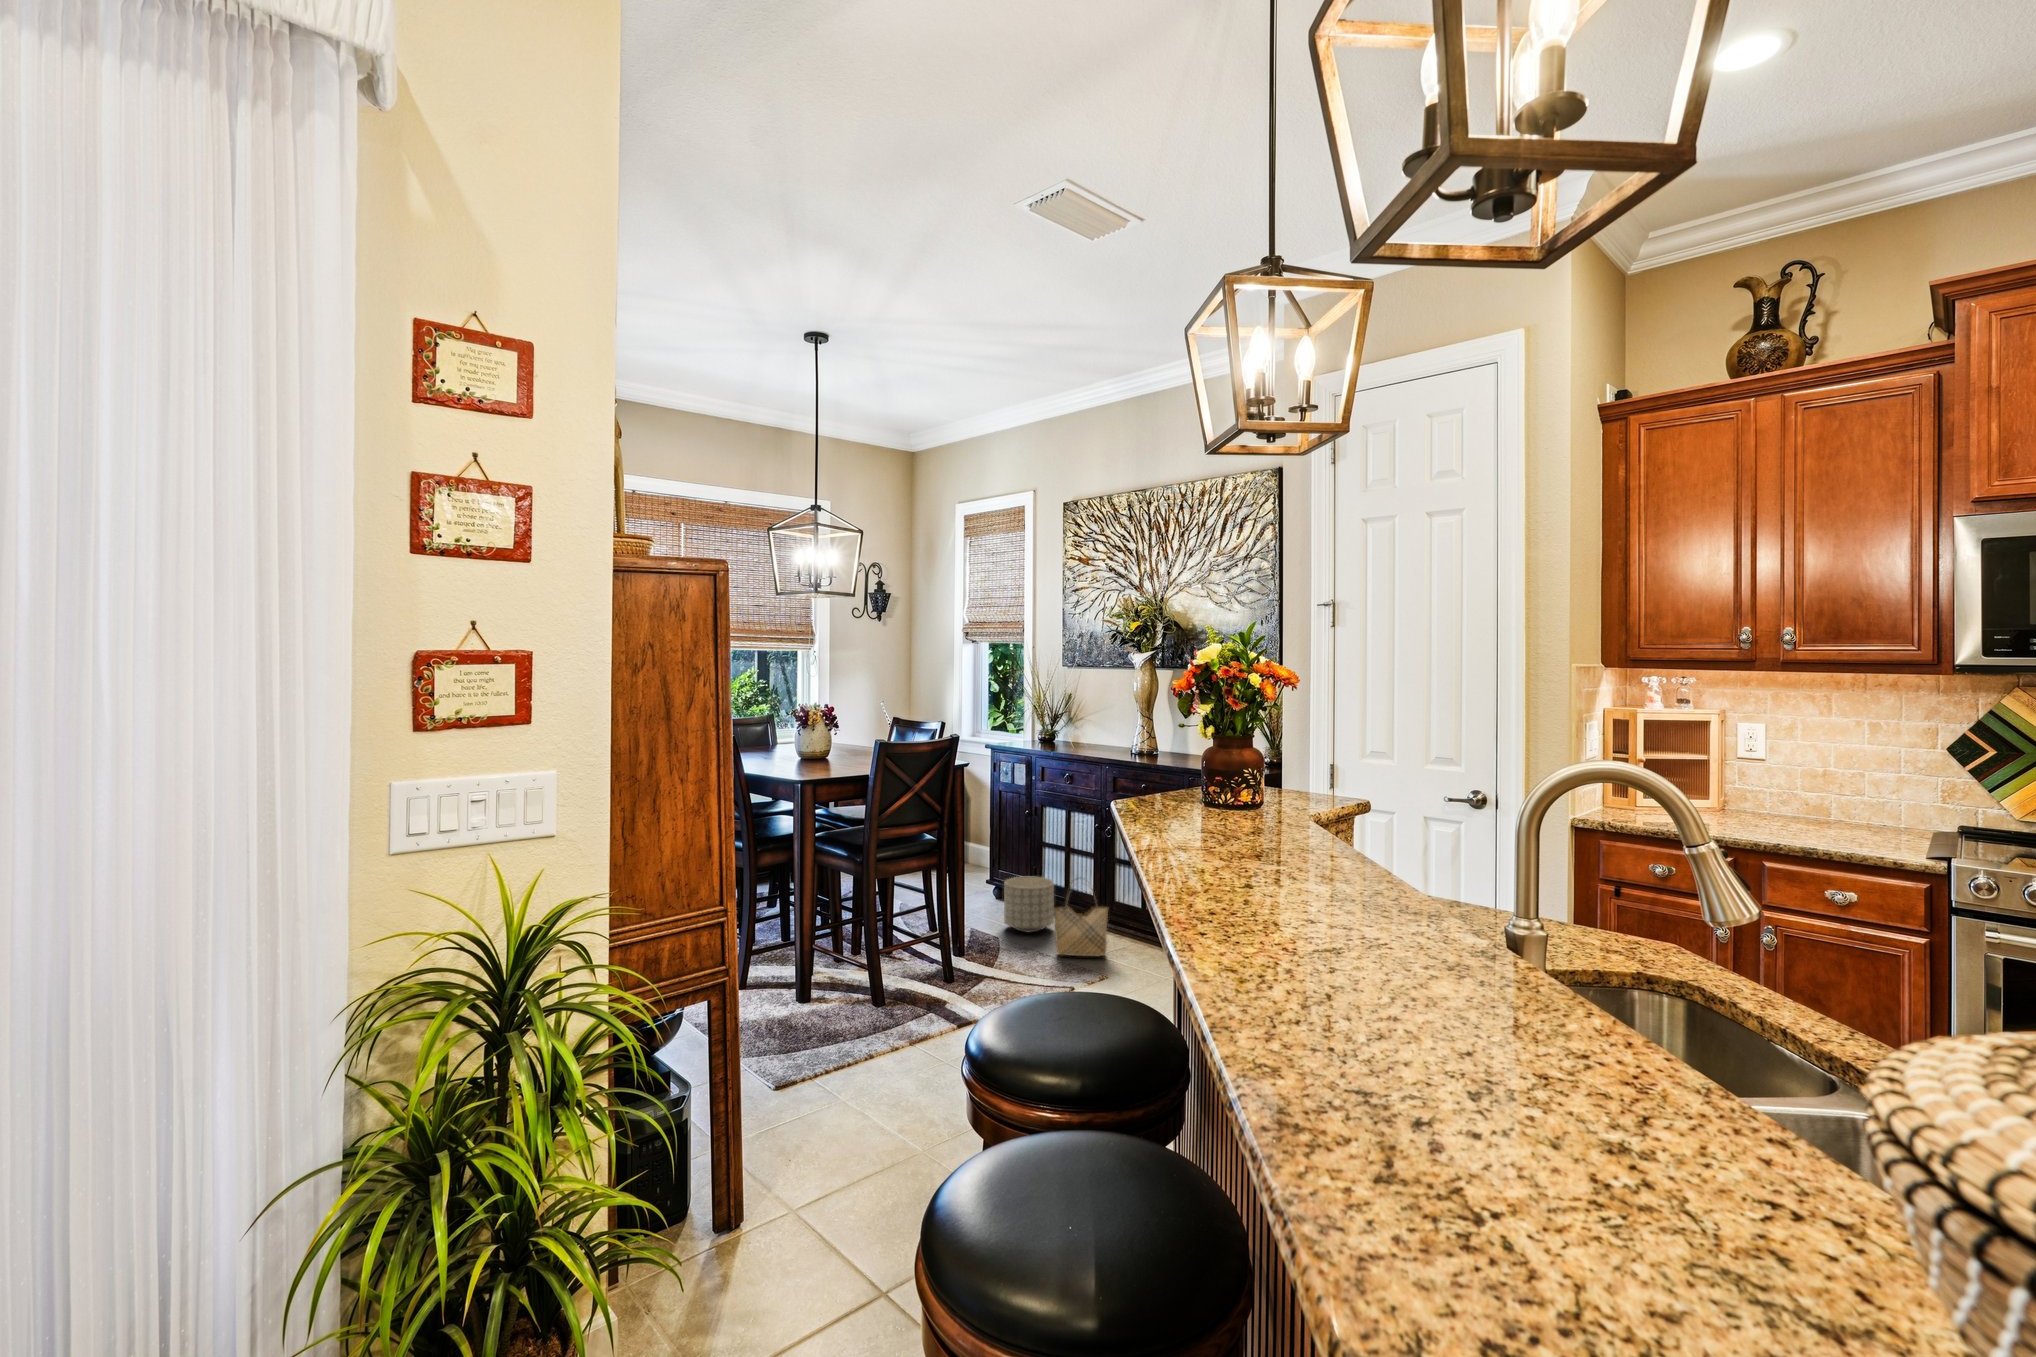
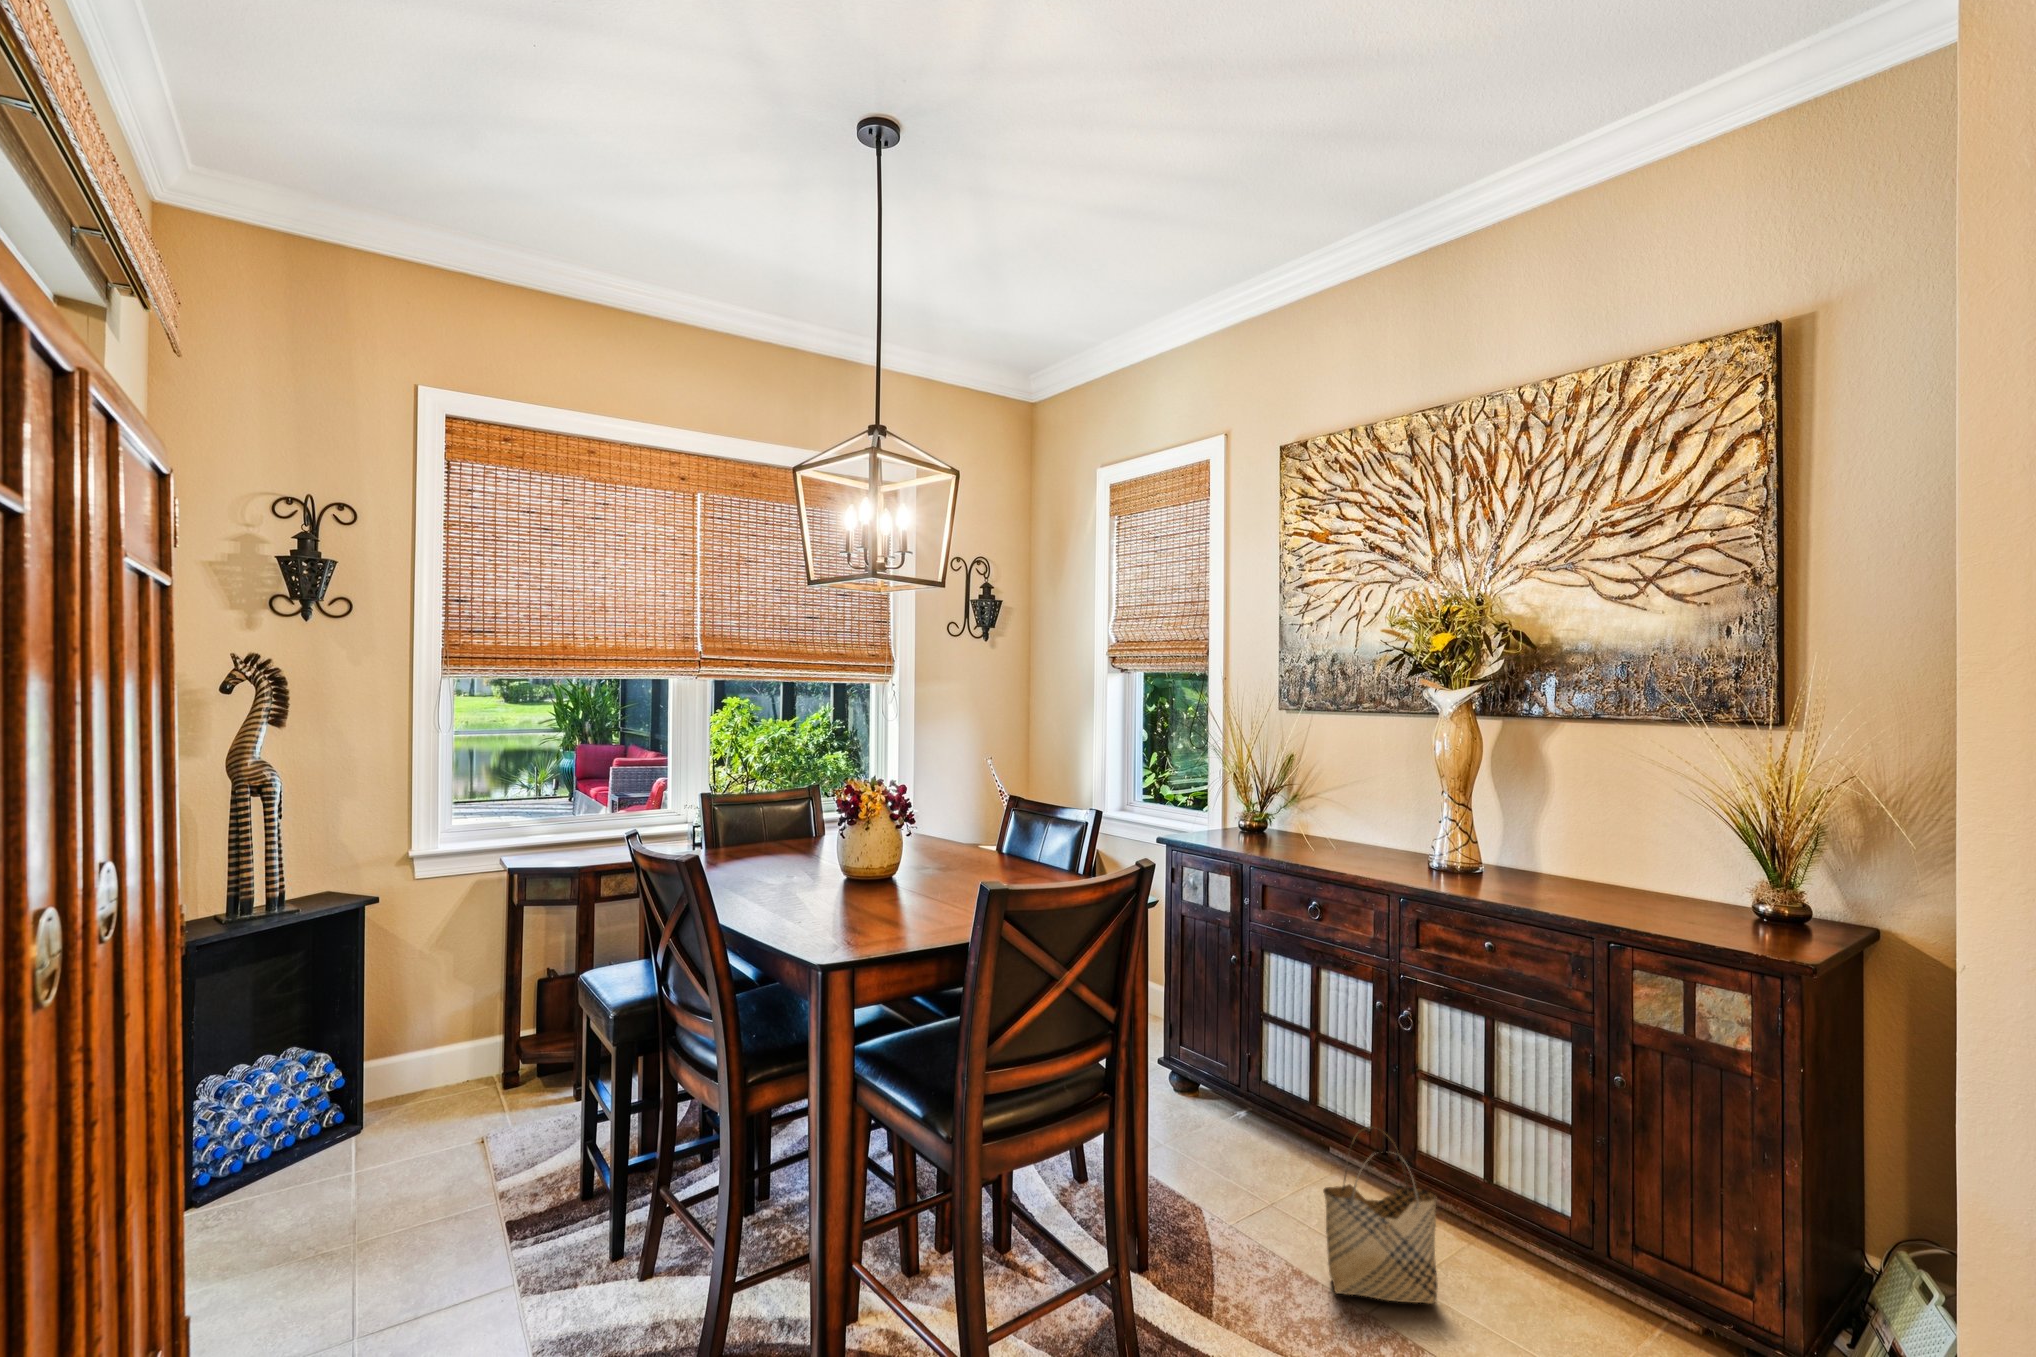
planter: present [1004,877,1054,933] -> none [1207,1087,1301,1204]

